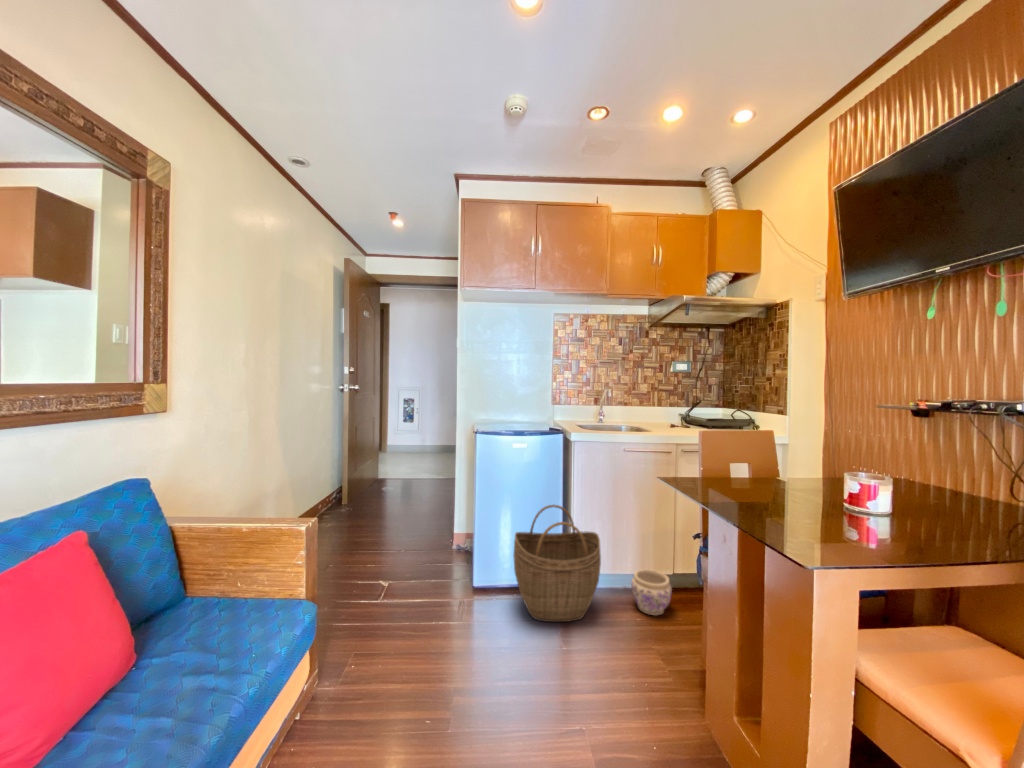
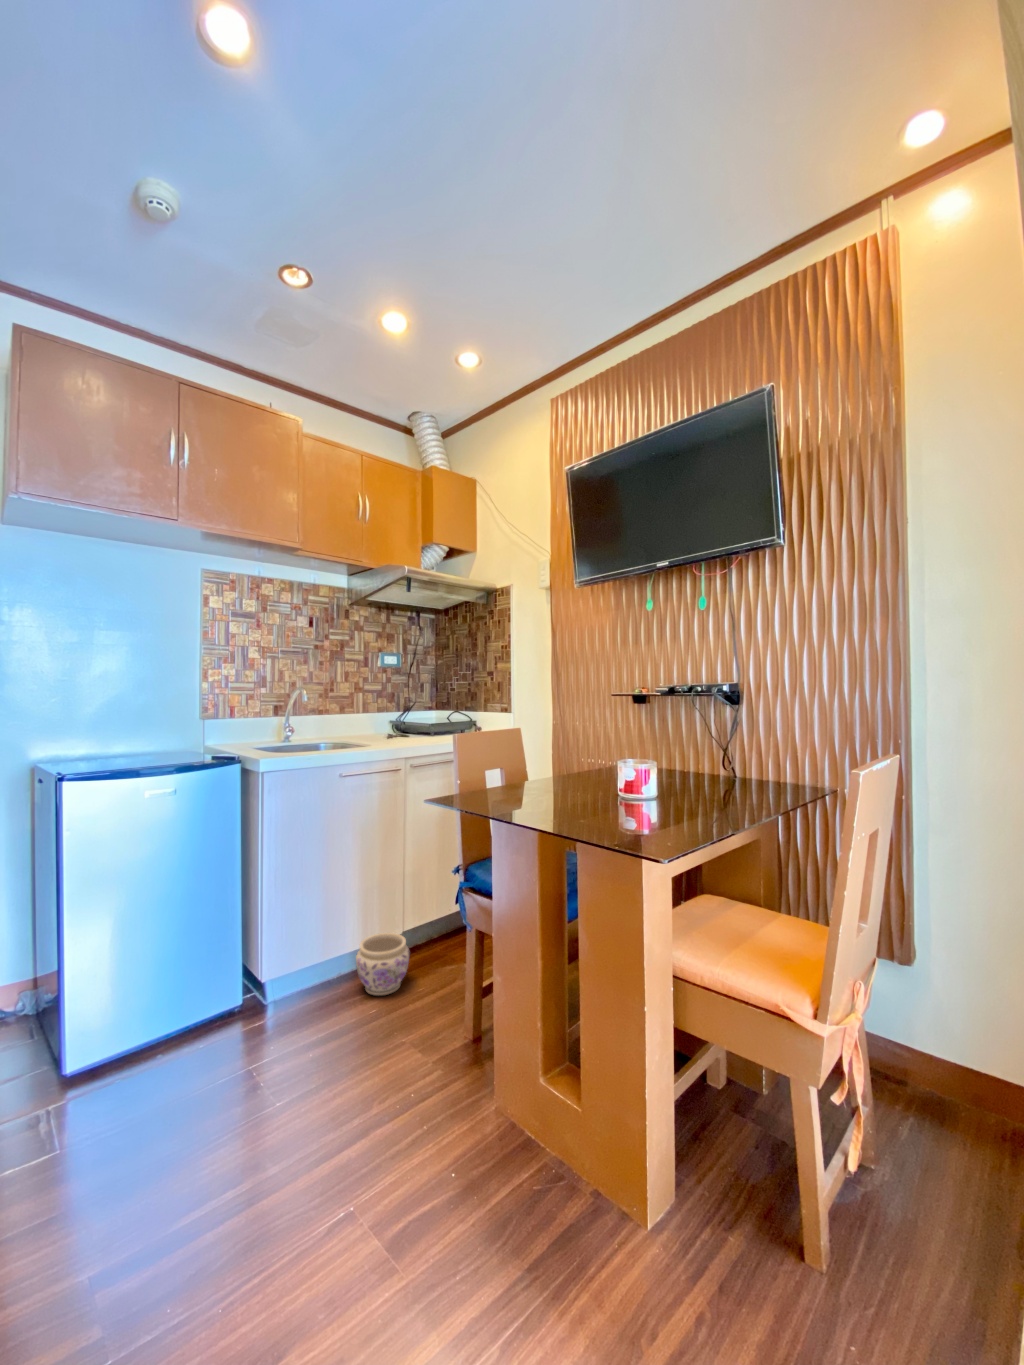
woven basket: present [514,505,601,622] -> none [161,878,318,1078]

